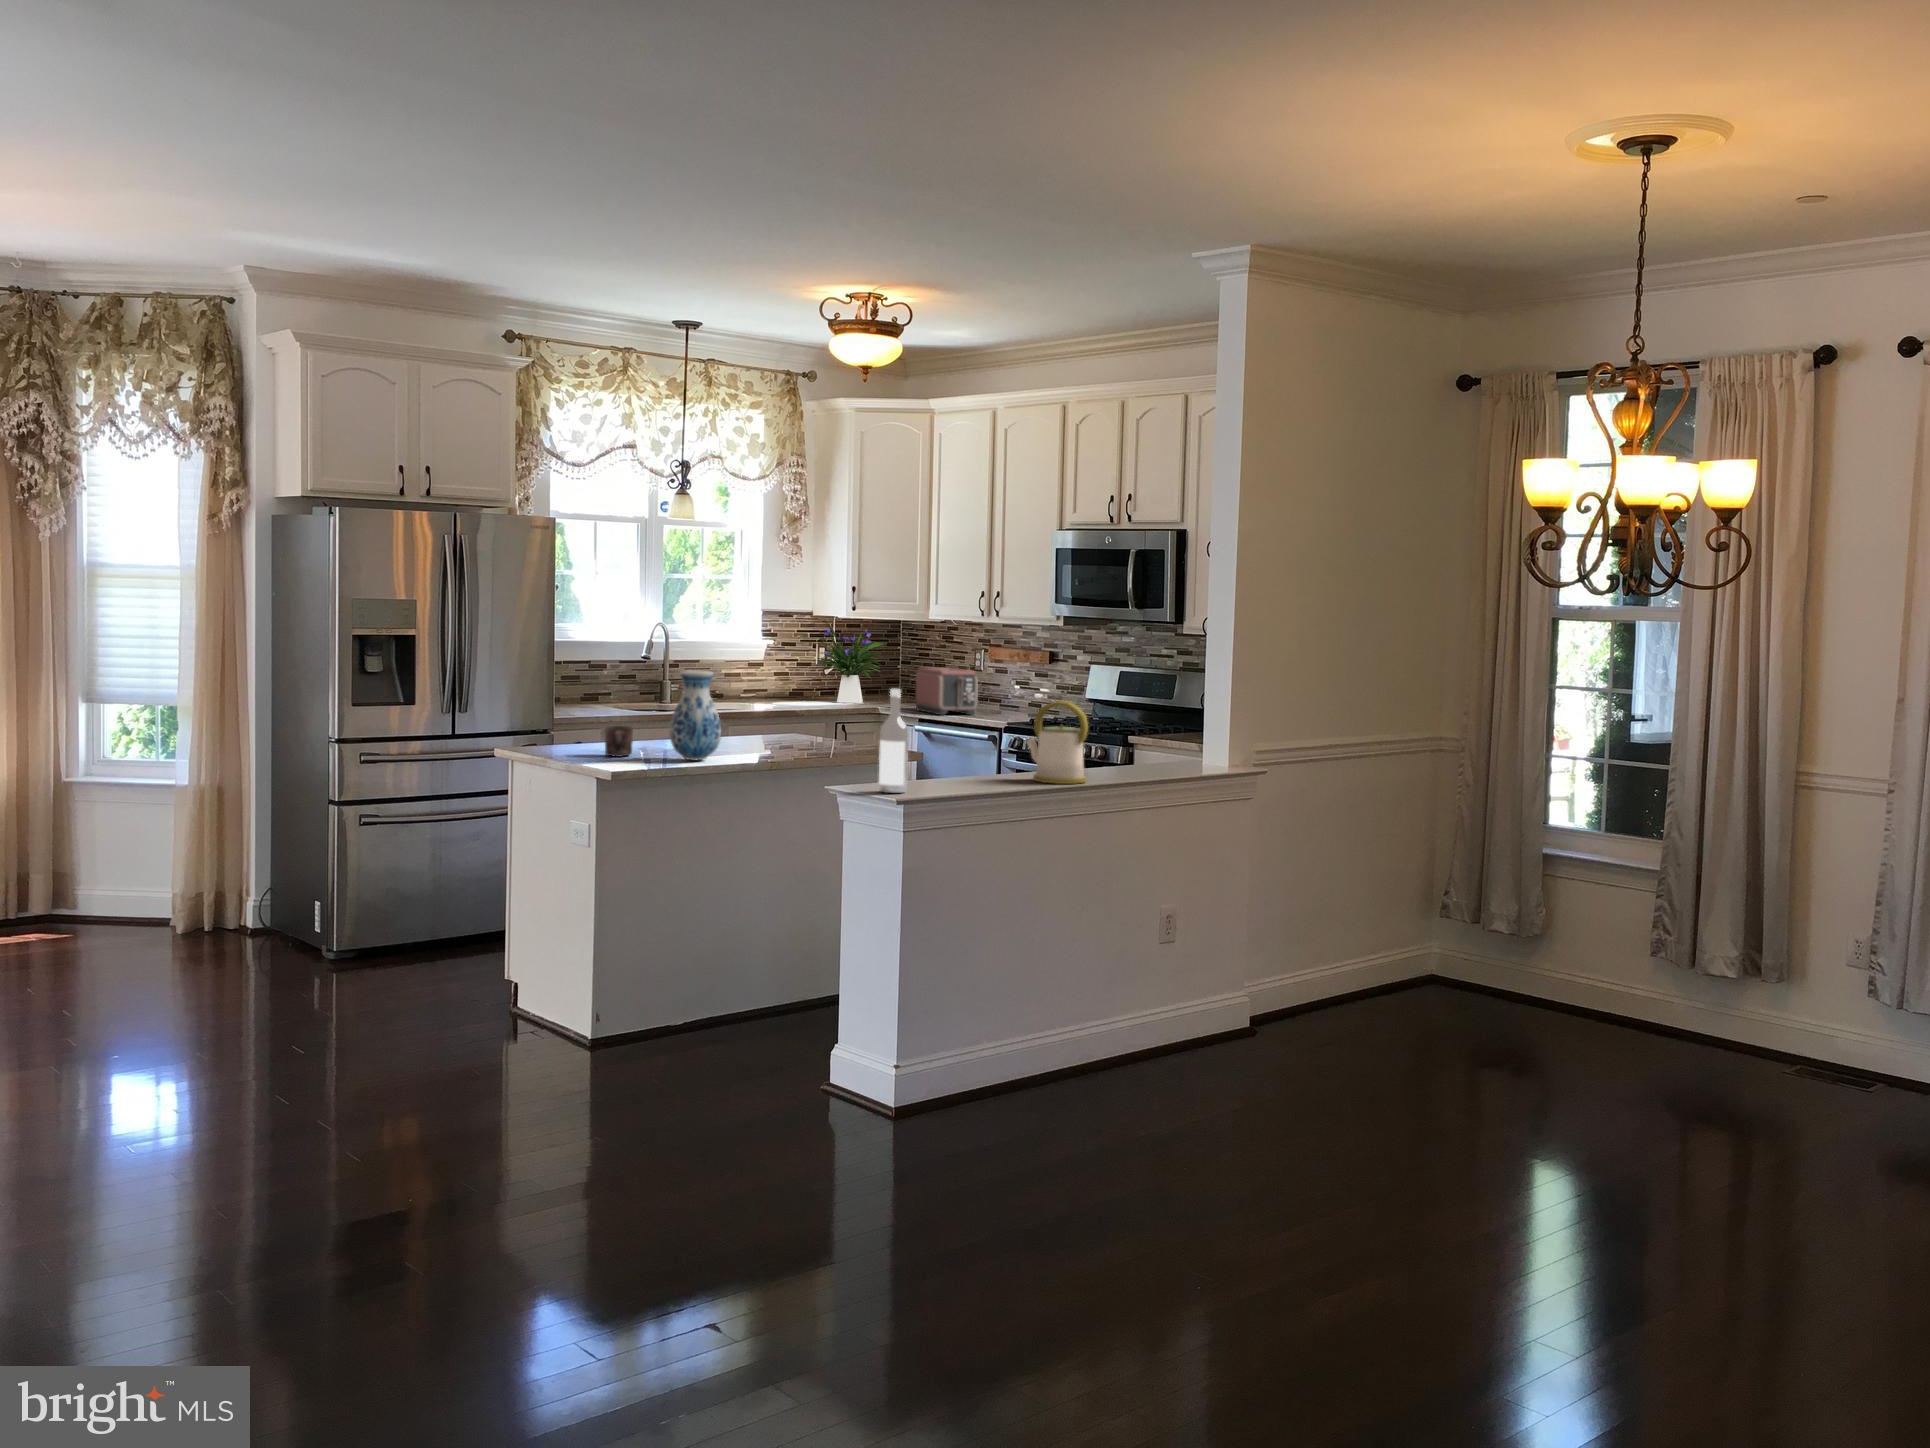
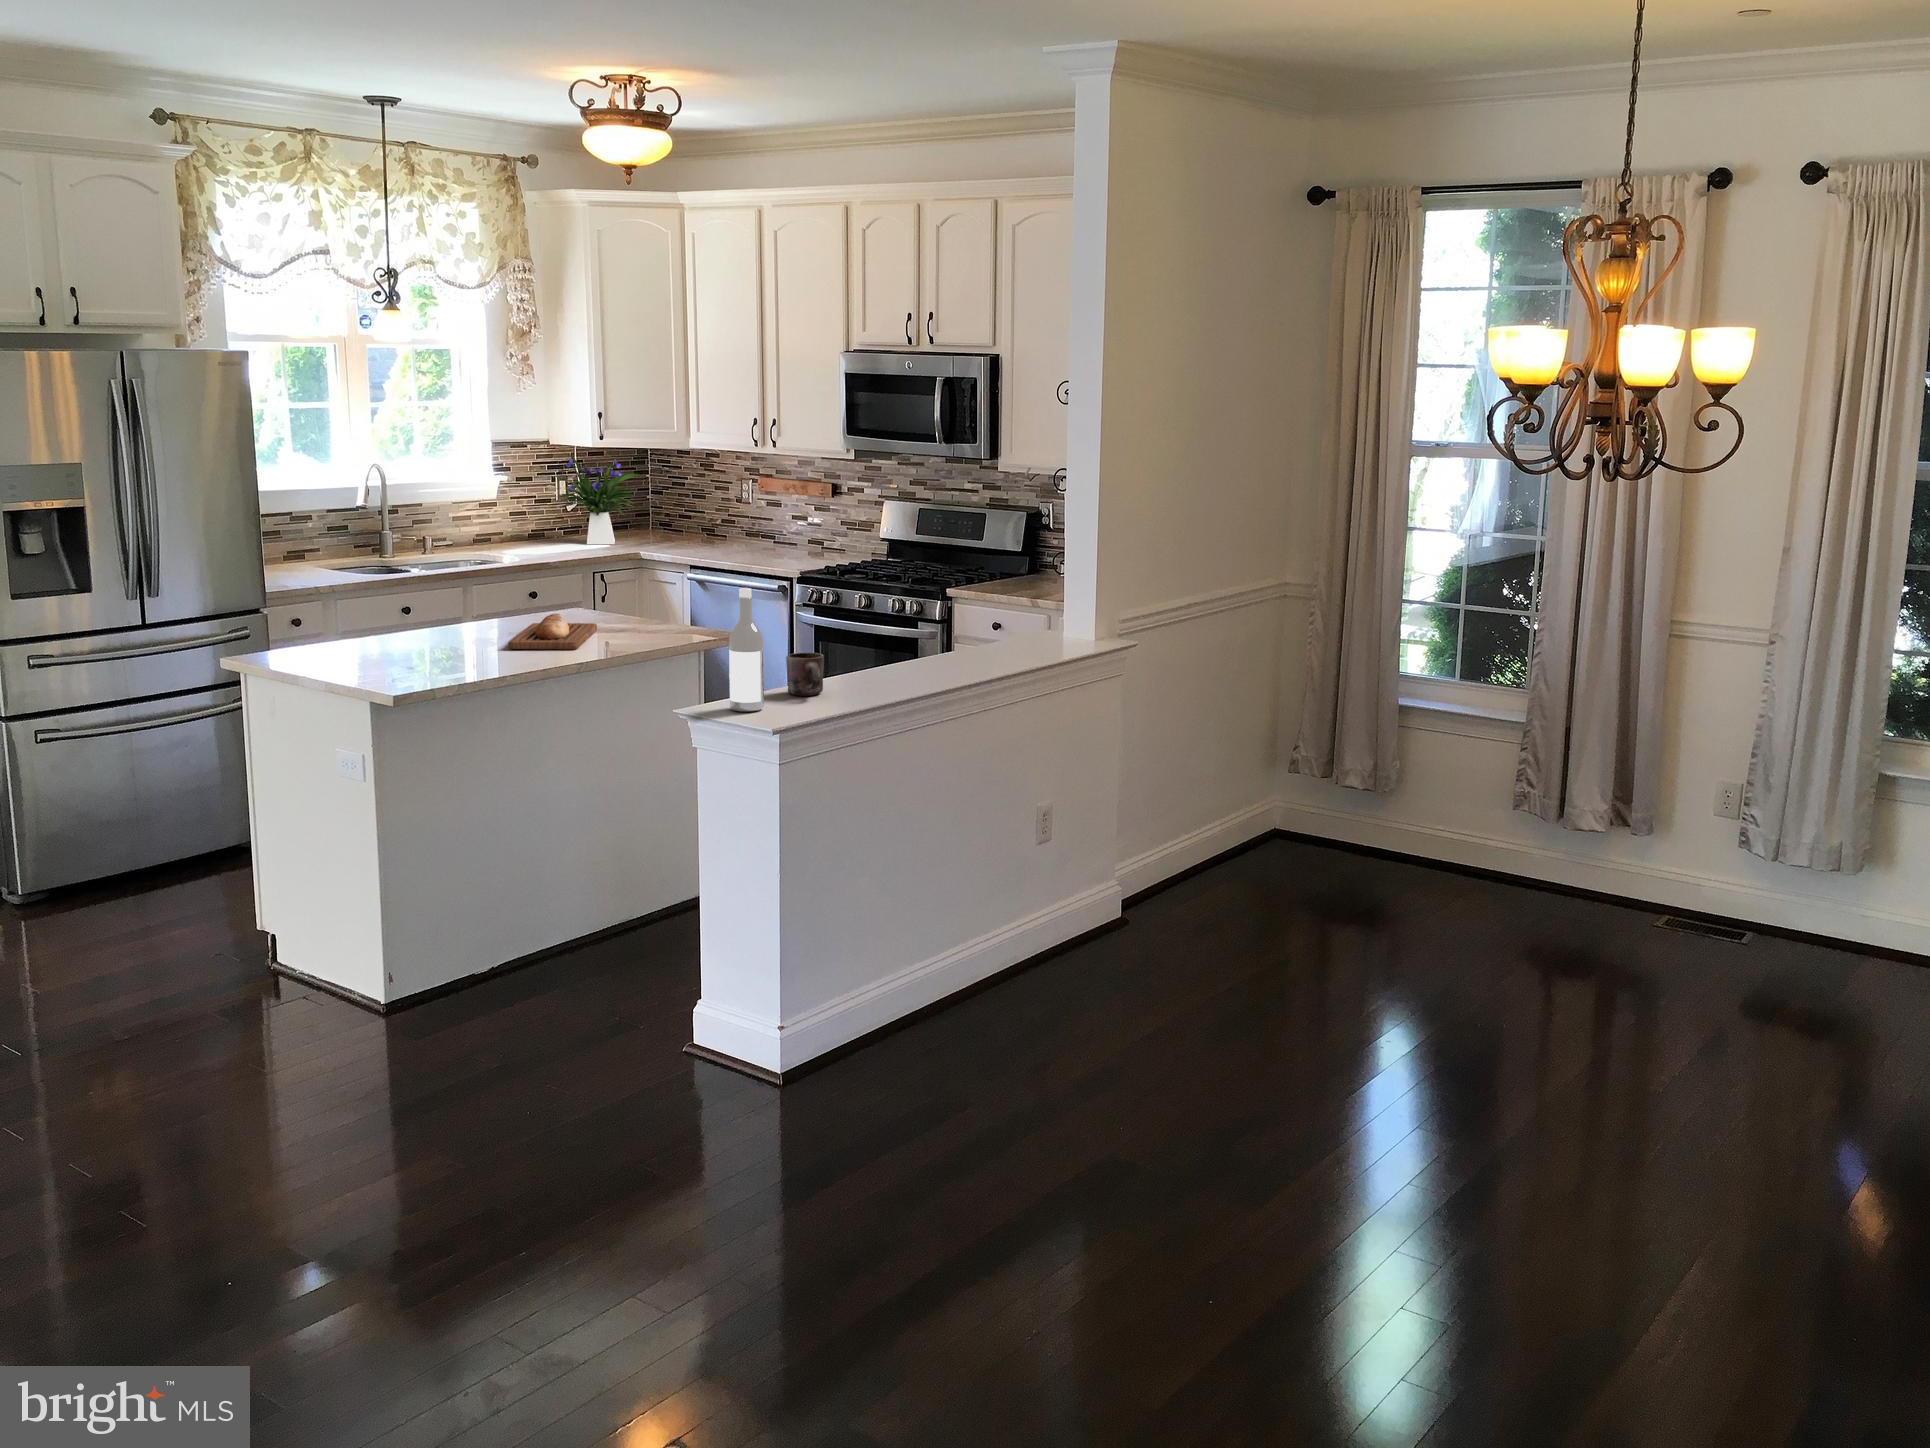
toaster: present [916,668,978,715] -> none [683,504,758,561]
vase: present [670,670,721,760] -> none [442,555,506,663]
kettle: present [1027,701,1088,784] -> none [882,583,956,680]
mug: present [604,726,633,757] -> present [786,653,824,696]
bread loaf: none [726,731,806,757] -> present [508,614,597,649]

